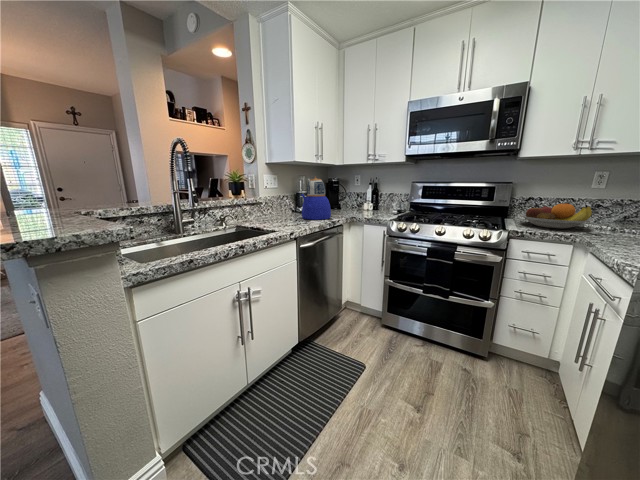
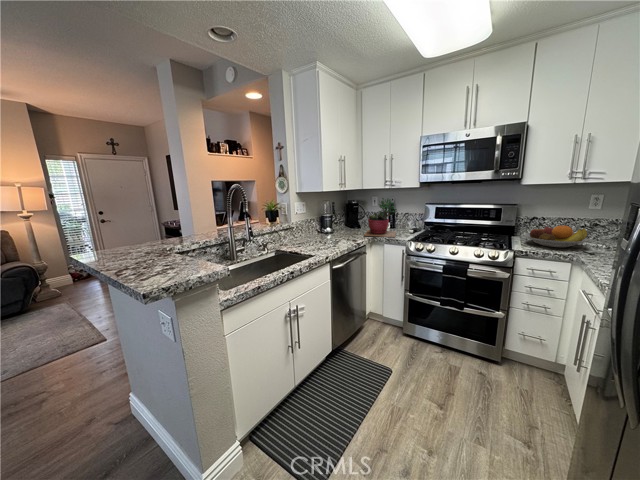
succulent plant: none [341,173,379,217] -> present [364,198,396,237]
teapot: present [301,178,331,220] -> none [329,204,355,242]

